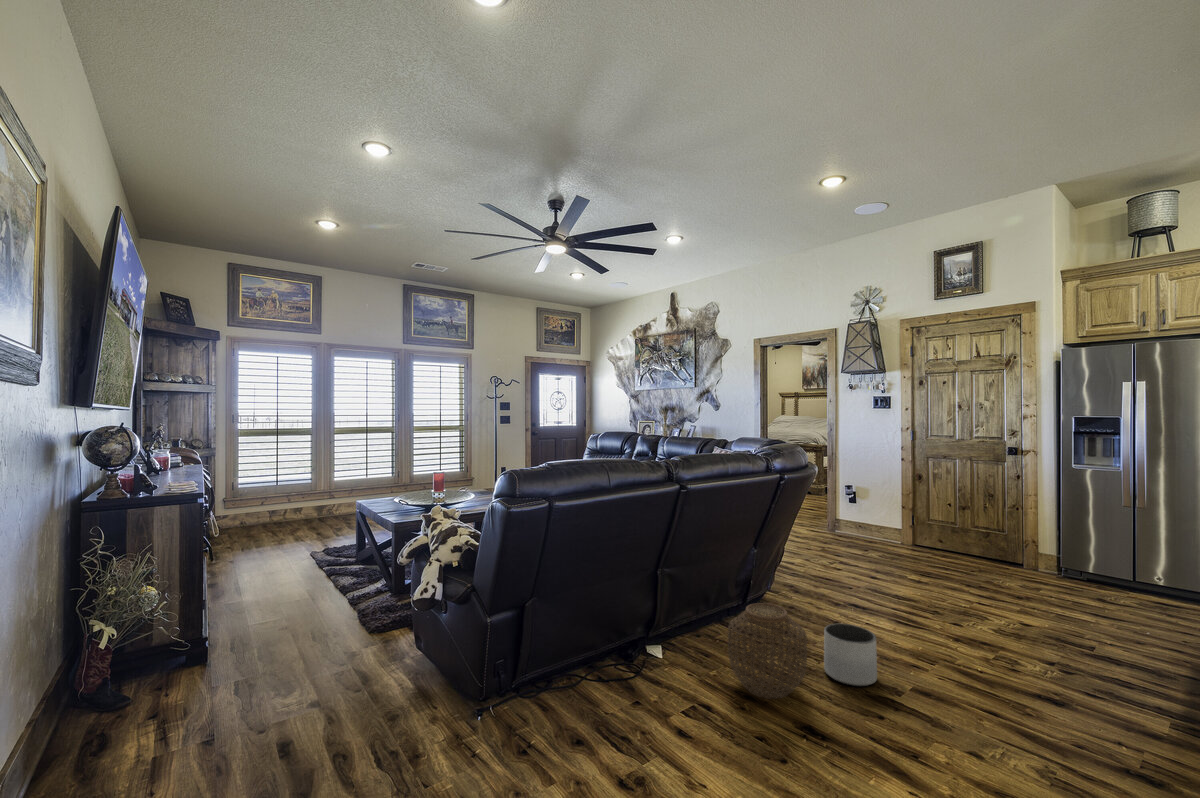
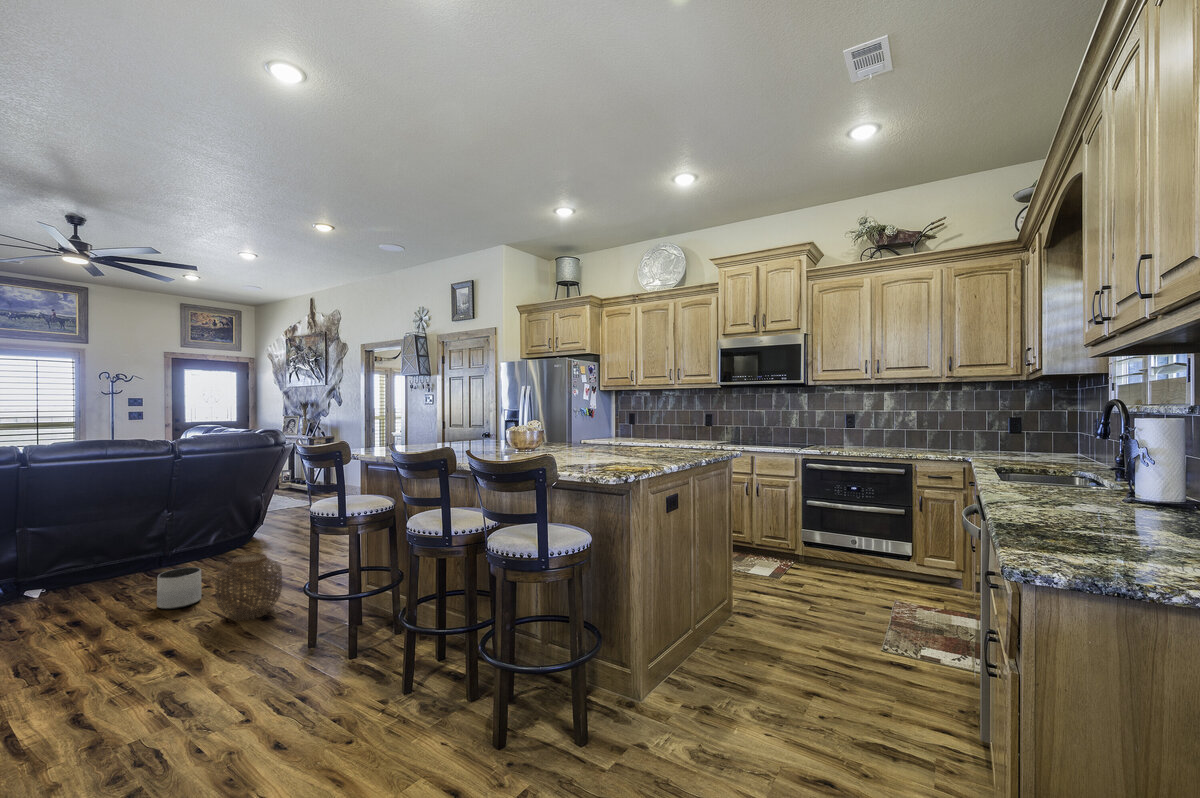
woven basket: present [728,603,807,699] -> present [216,554,282,621]

